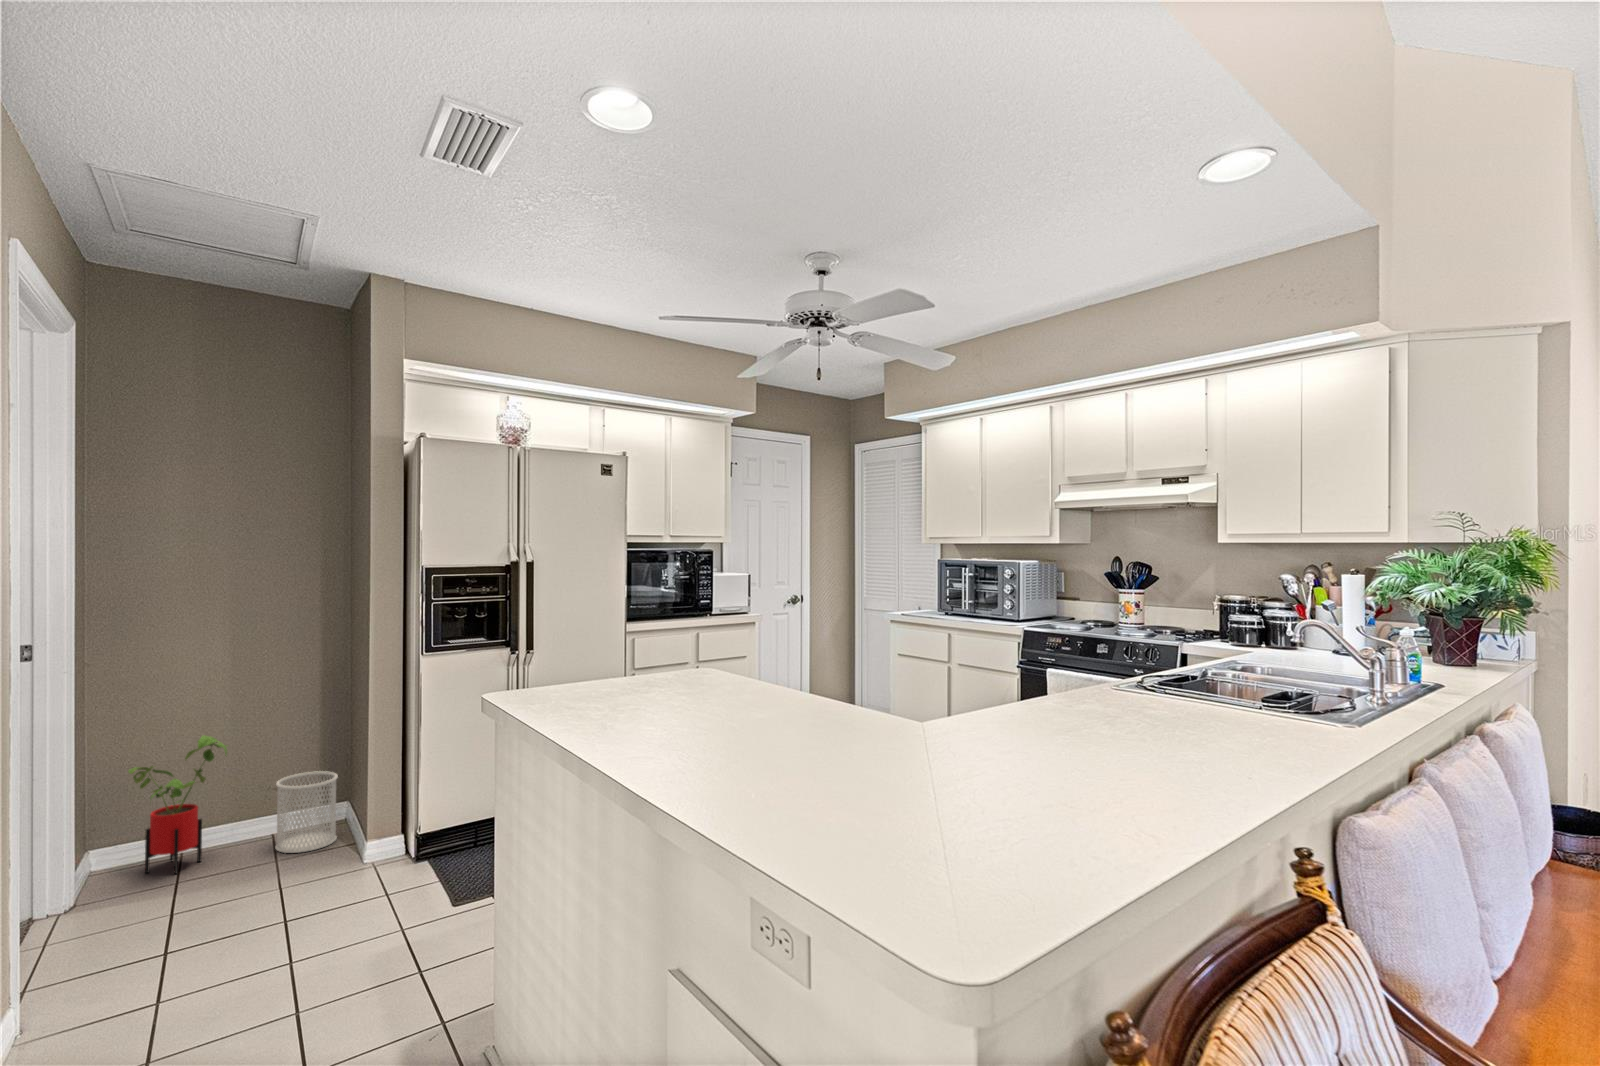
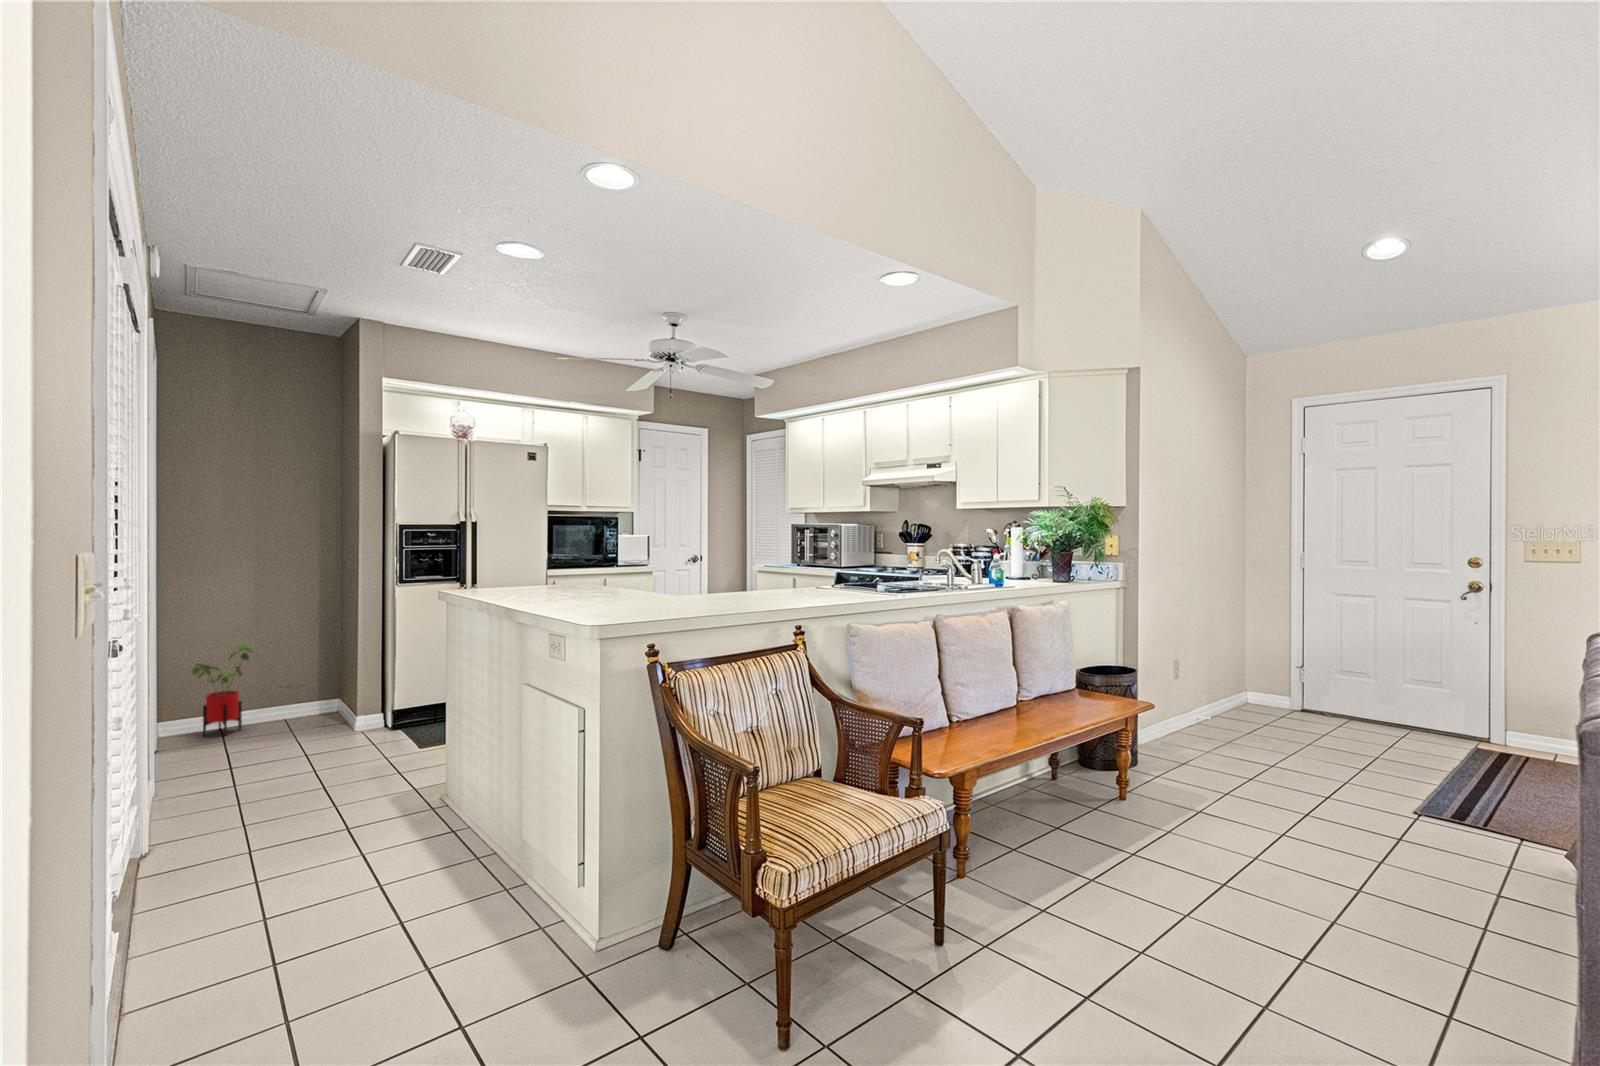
wastebasket: present [275,771,338,853] -> none [293,672,337,725]

